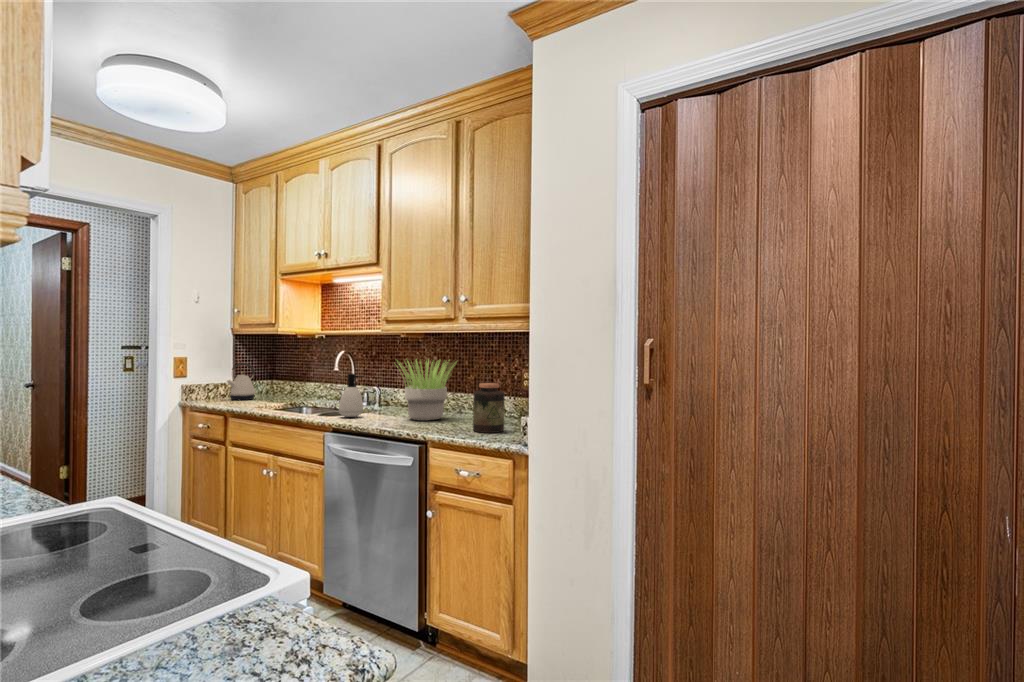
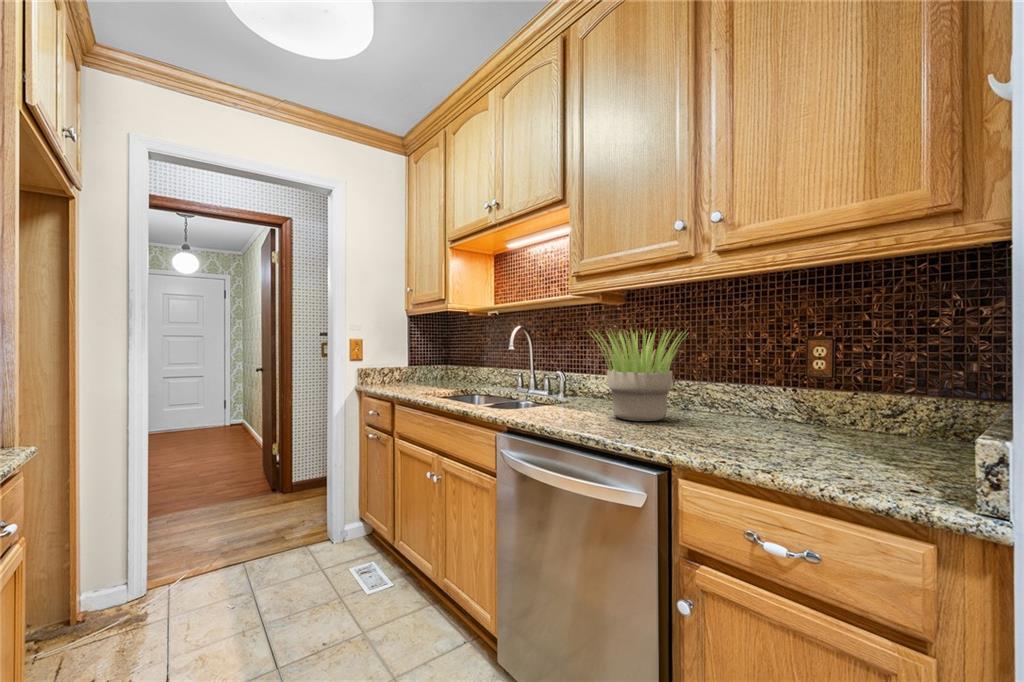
kettle: present [227,363,256,400] -> none [402,346,432,386]
soap dispenser: present [339,374,364,417] -> none [515,351,548,411]
jar: present [473,383,504,433] -> none [750,361,819,457]

